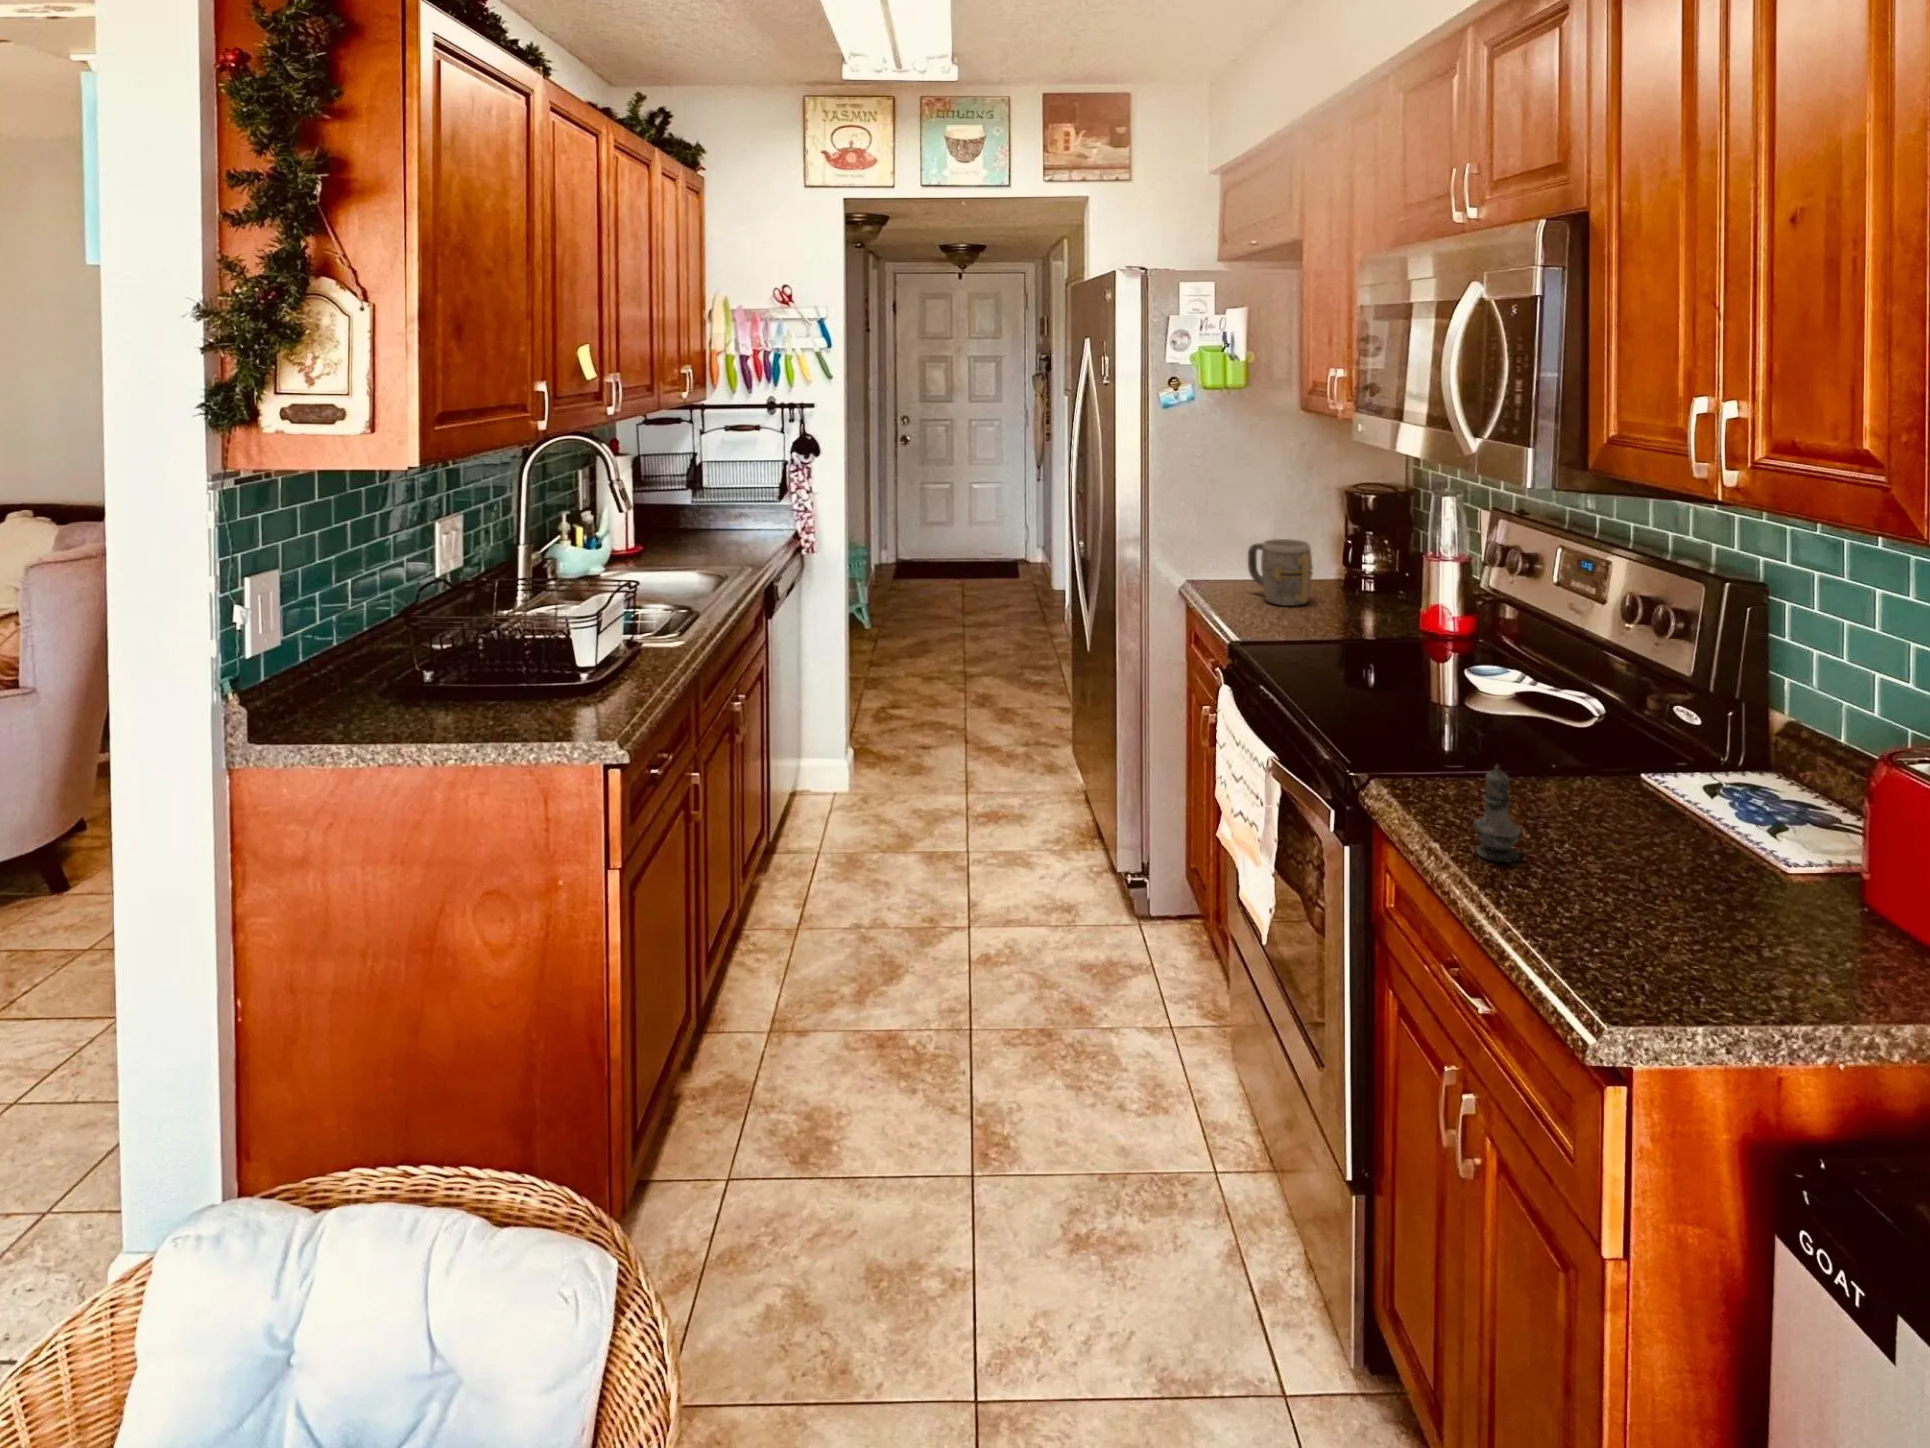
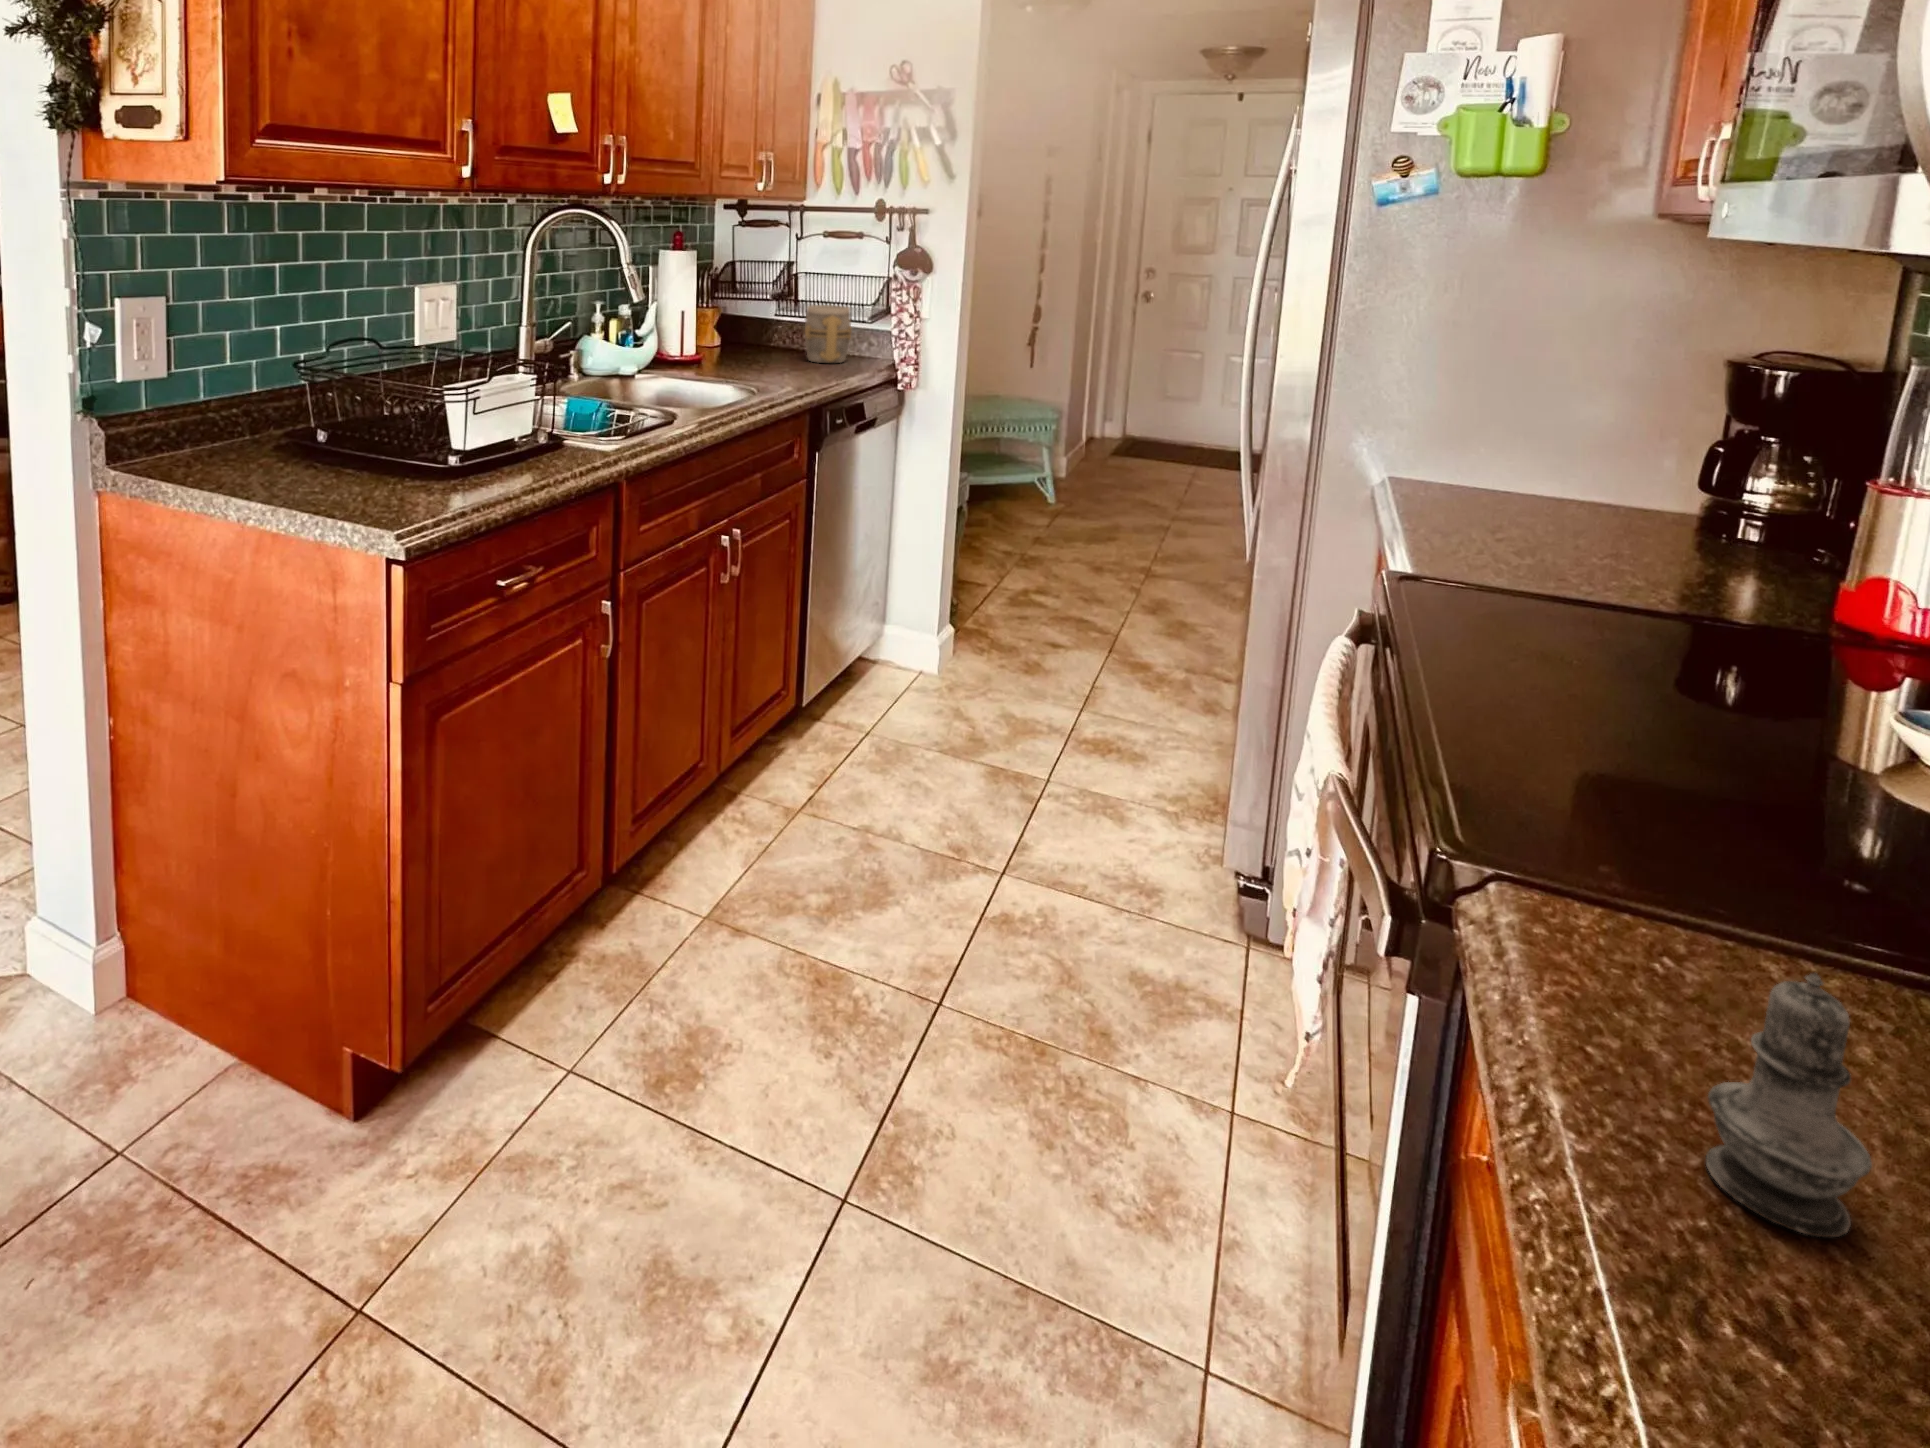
mug: present [1248,539,1313,606] -> present [805,305,851,363]

